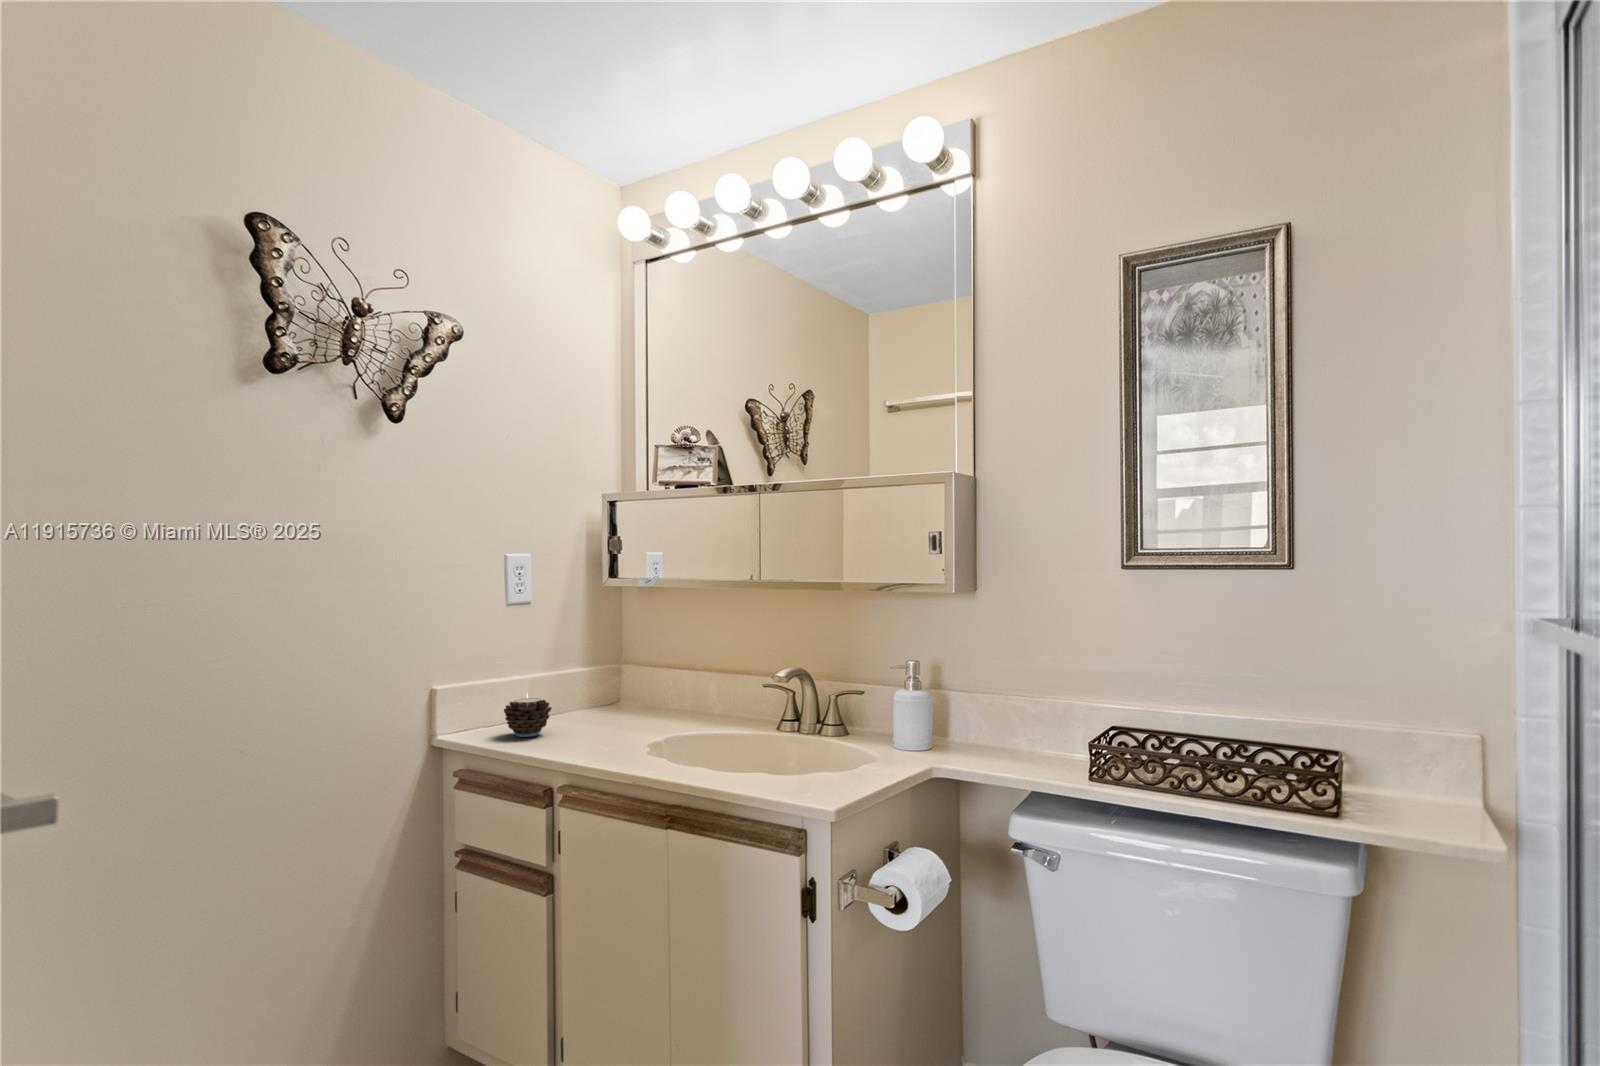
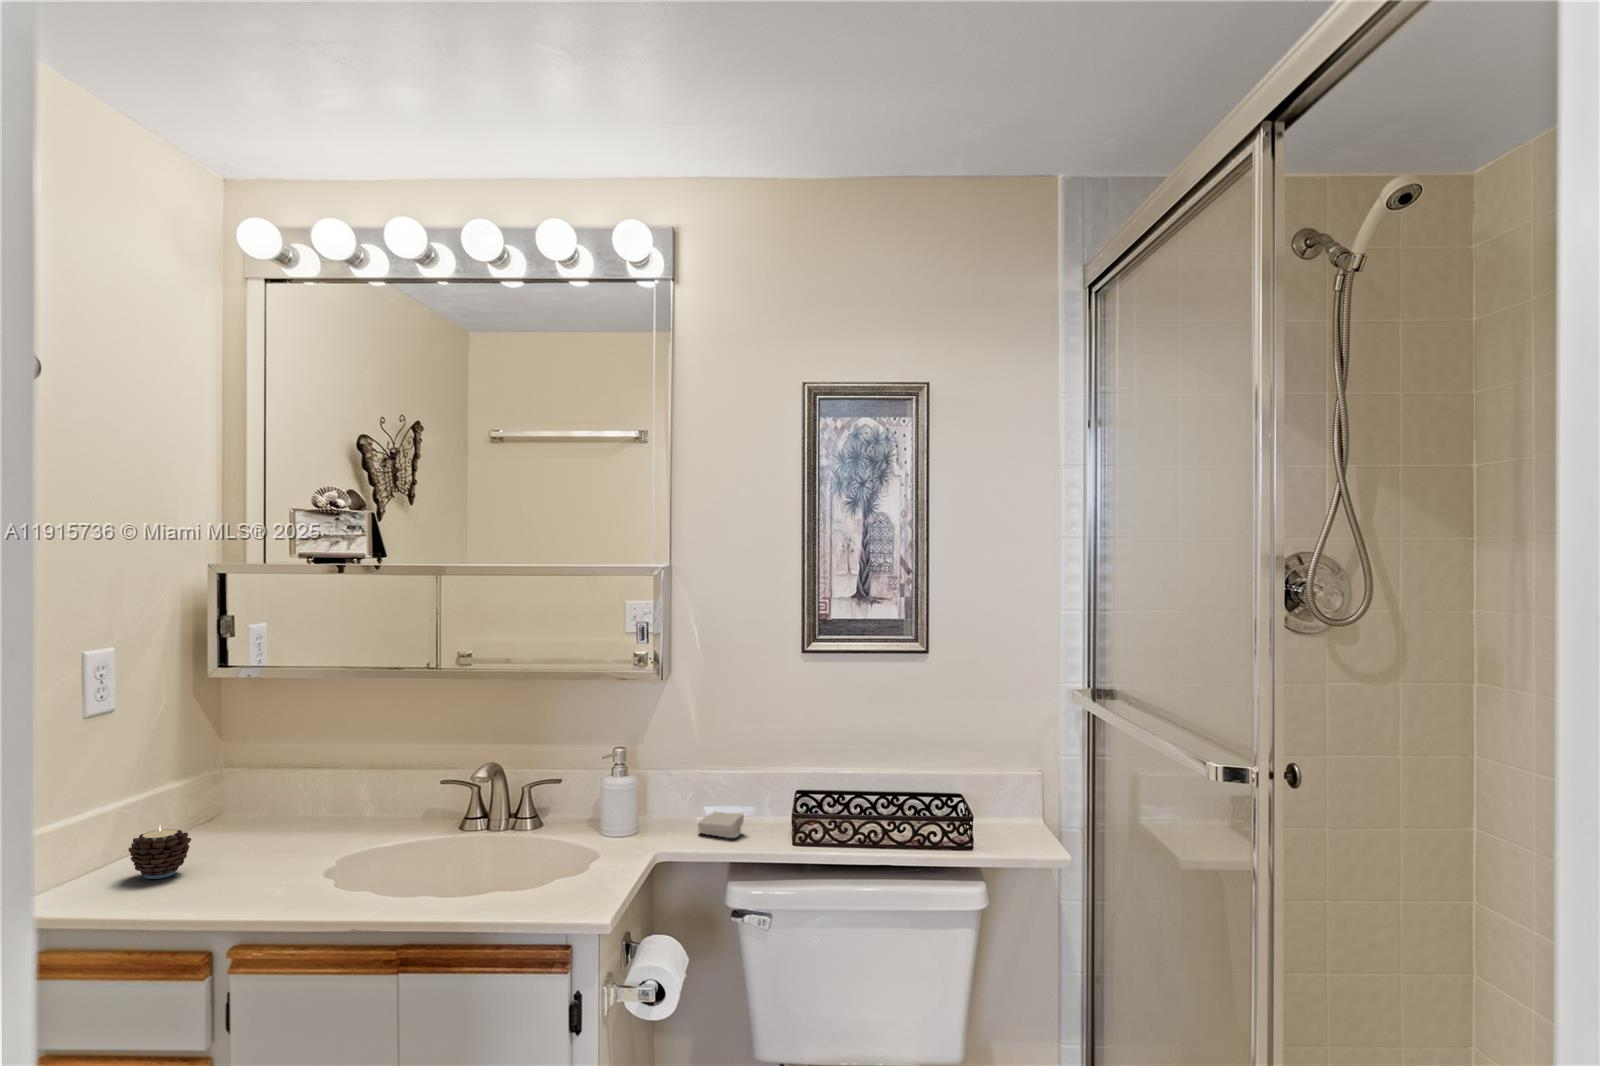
soap bar: none [995,741,1047,771] -> present [698,812,744,838]

